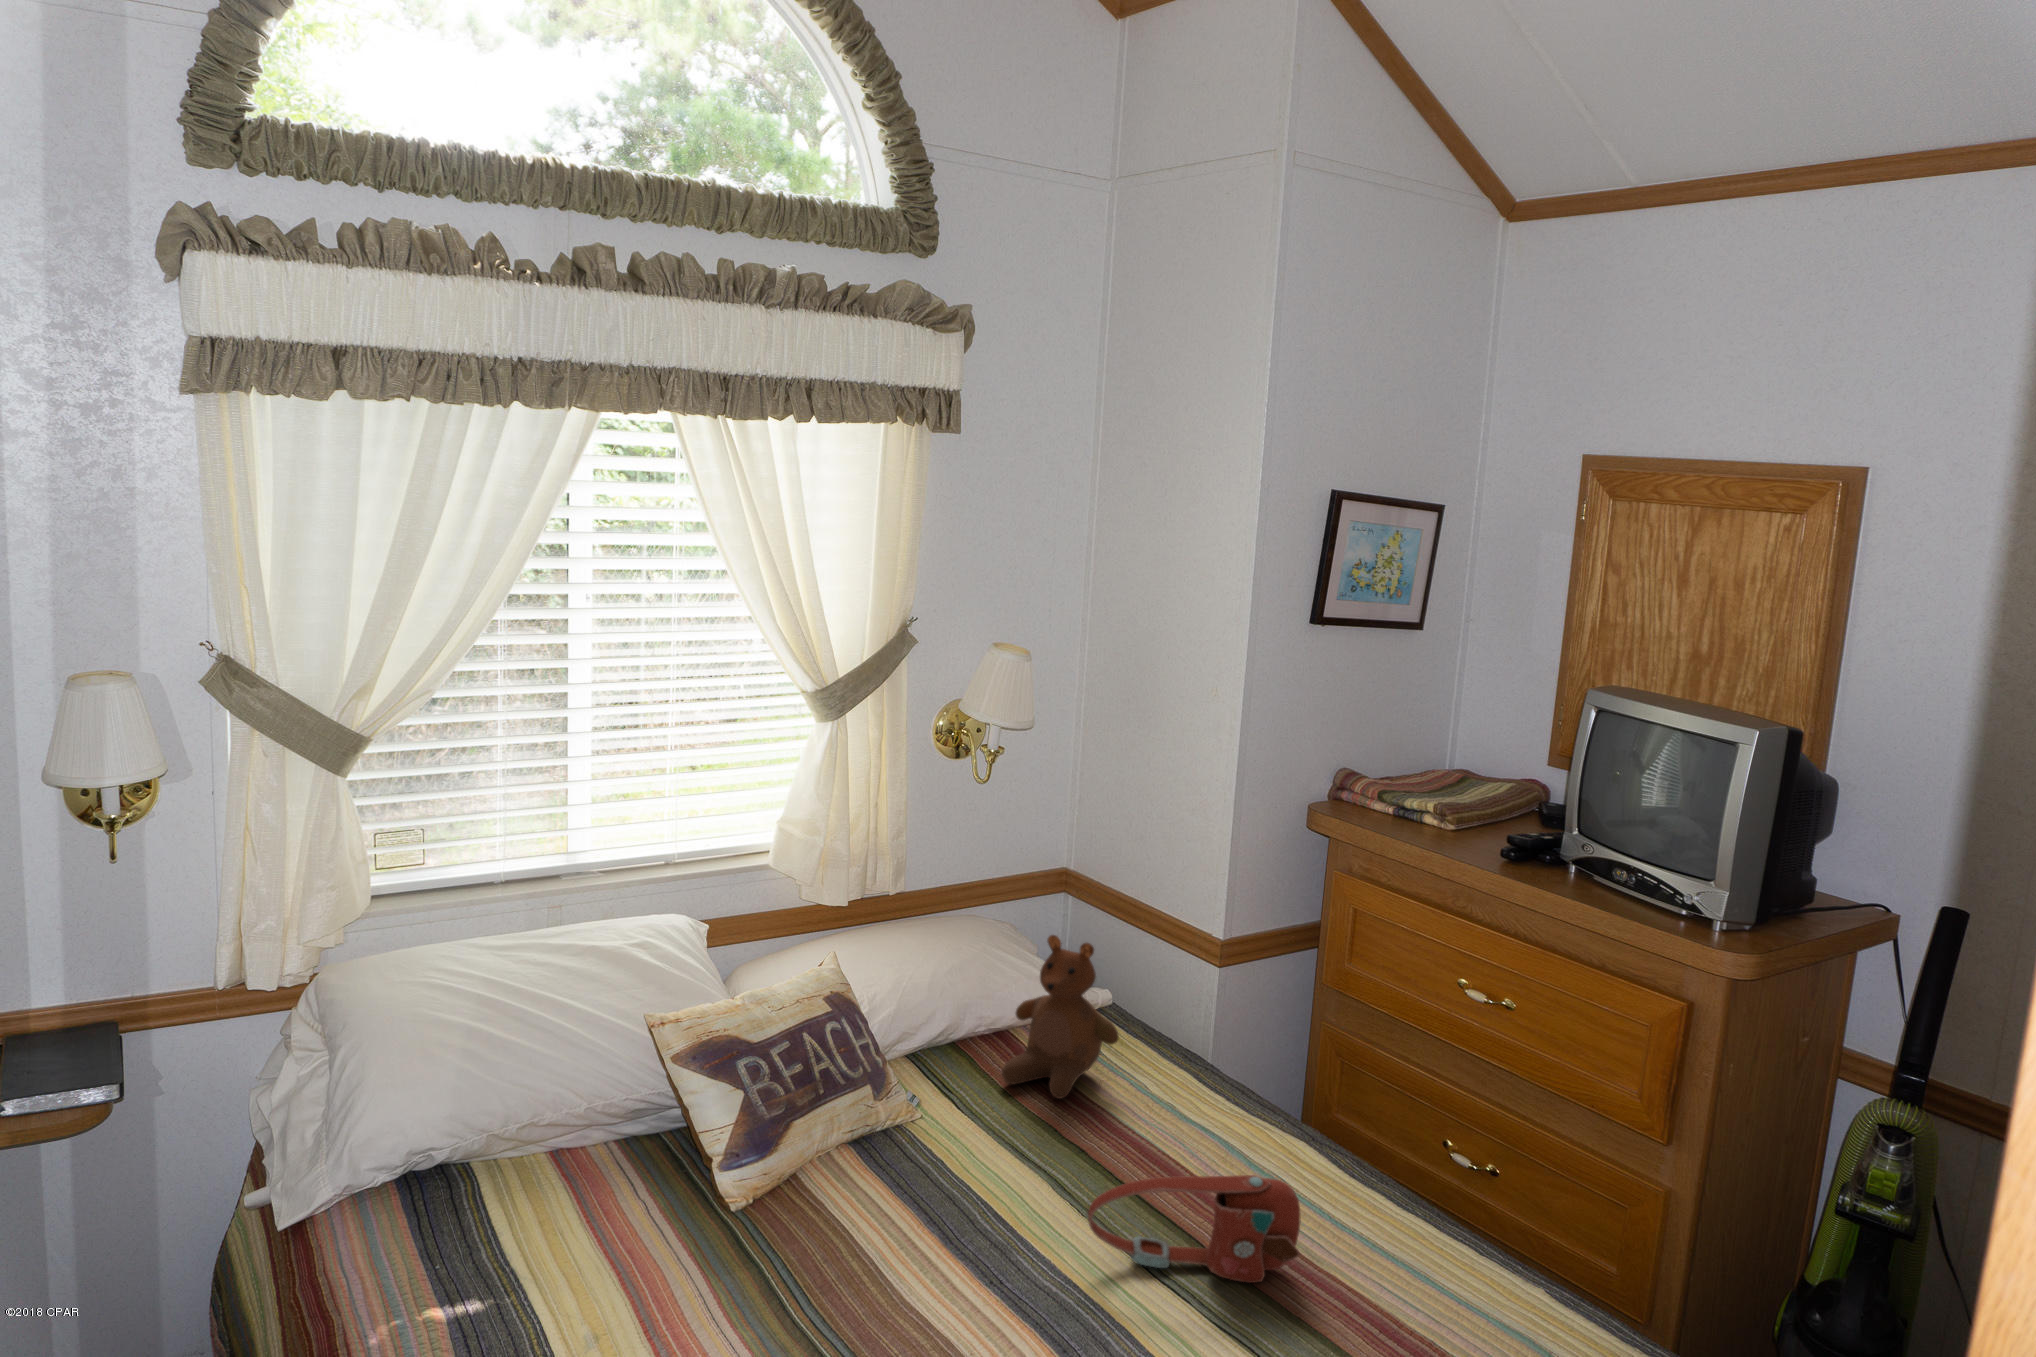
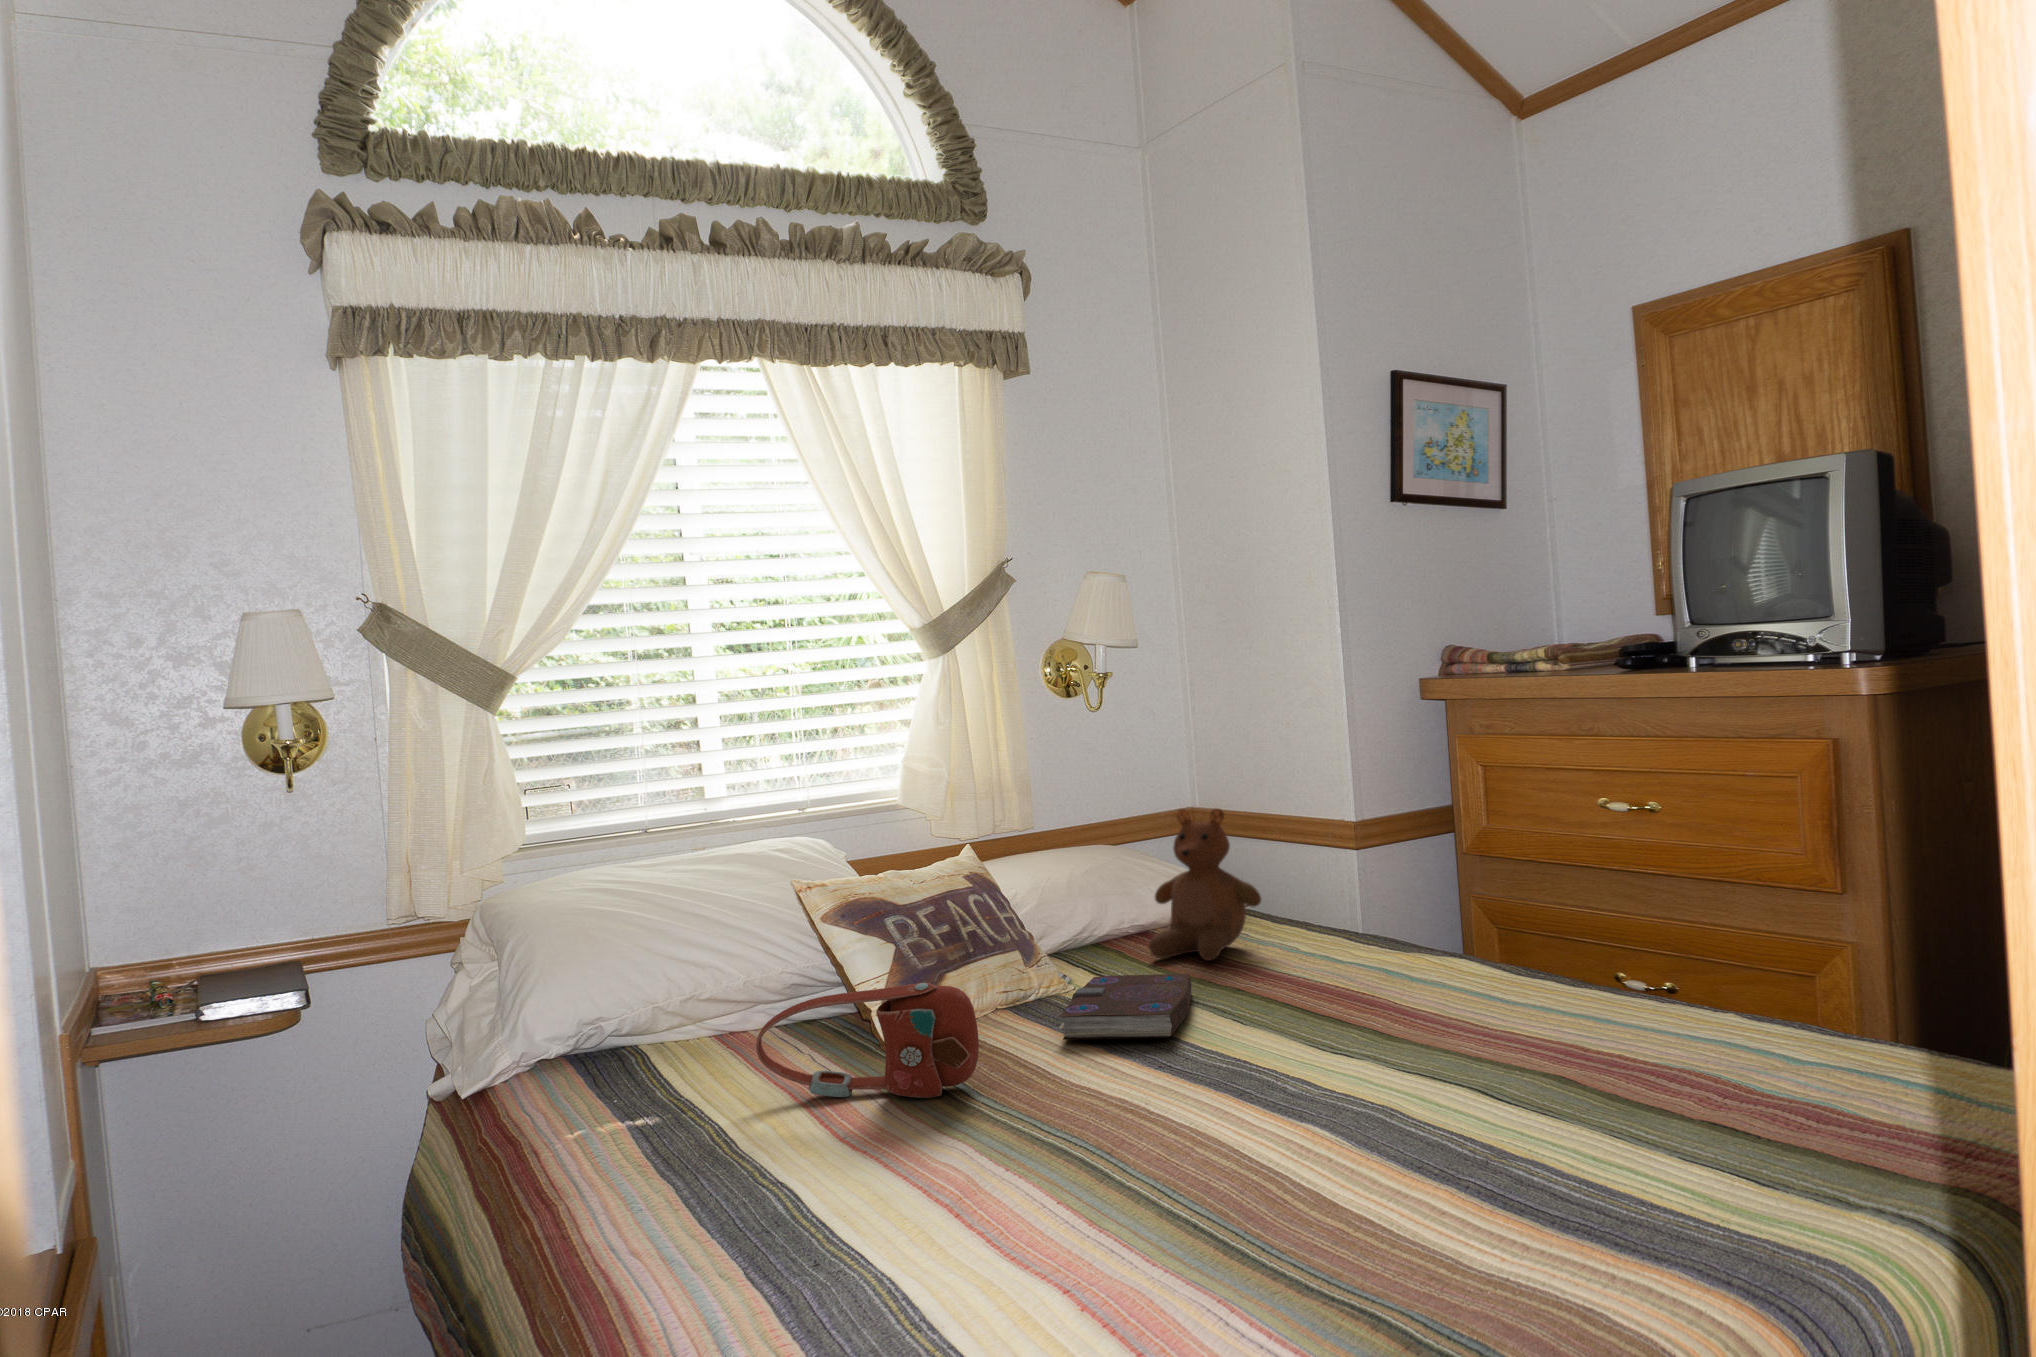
book: none [896,1123,1035,1235] -> present [1059,974,1191,1040]
handbag: present [1088,1175,1301,1283] -> present [756,983,979,1098]

